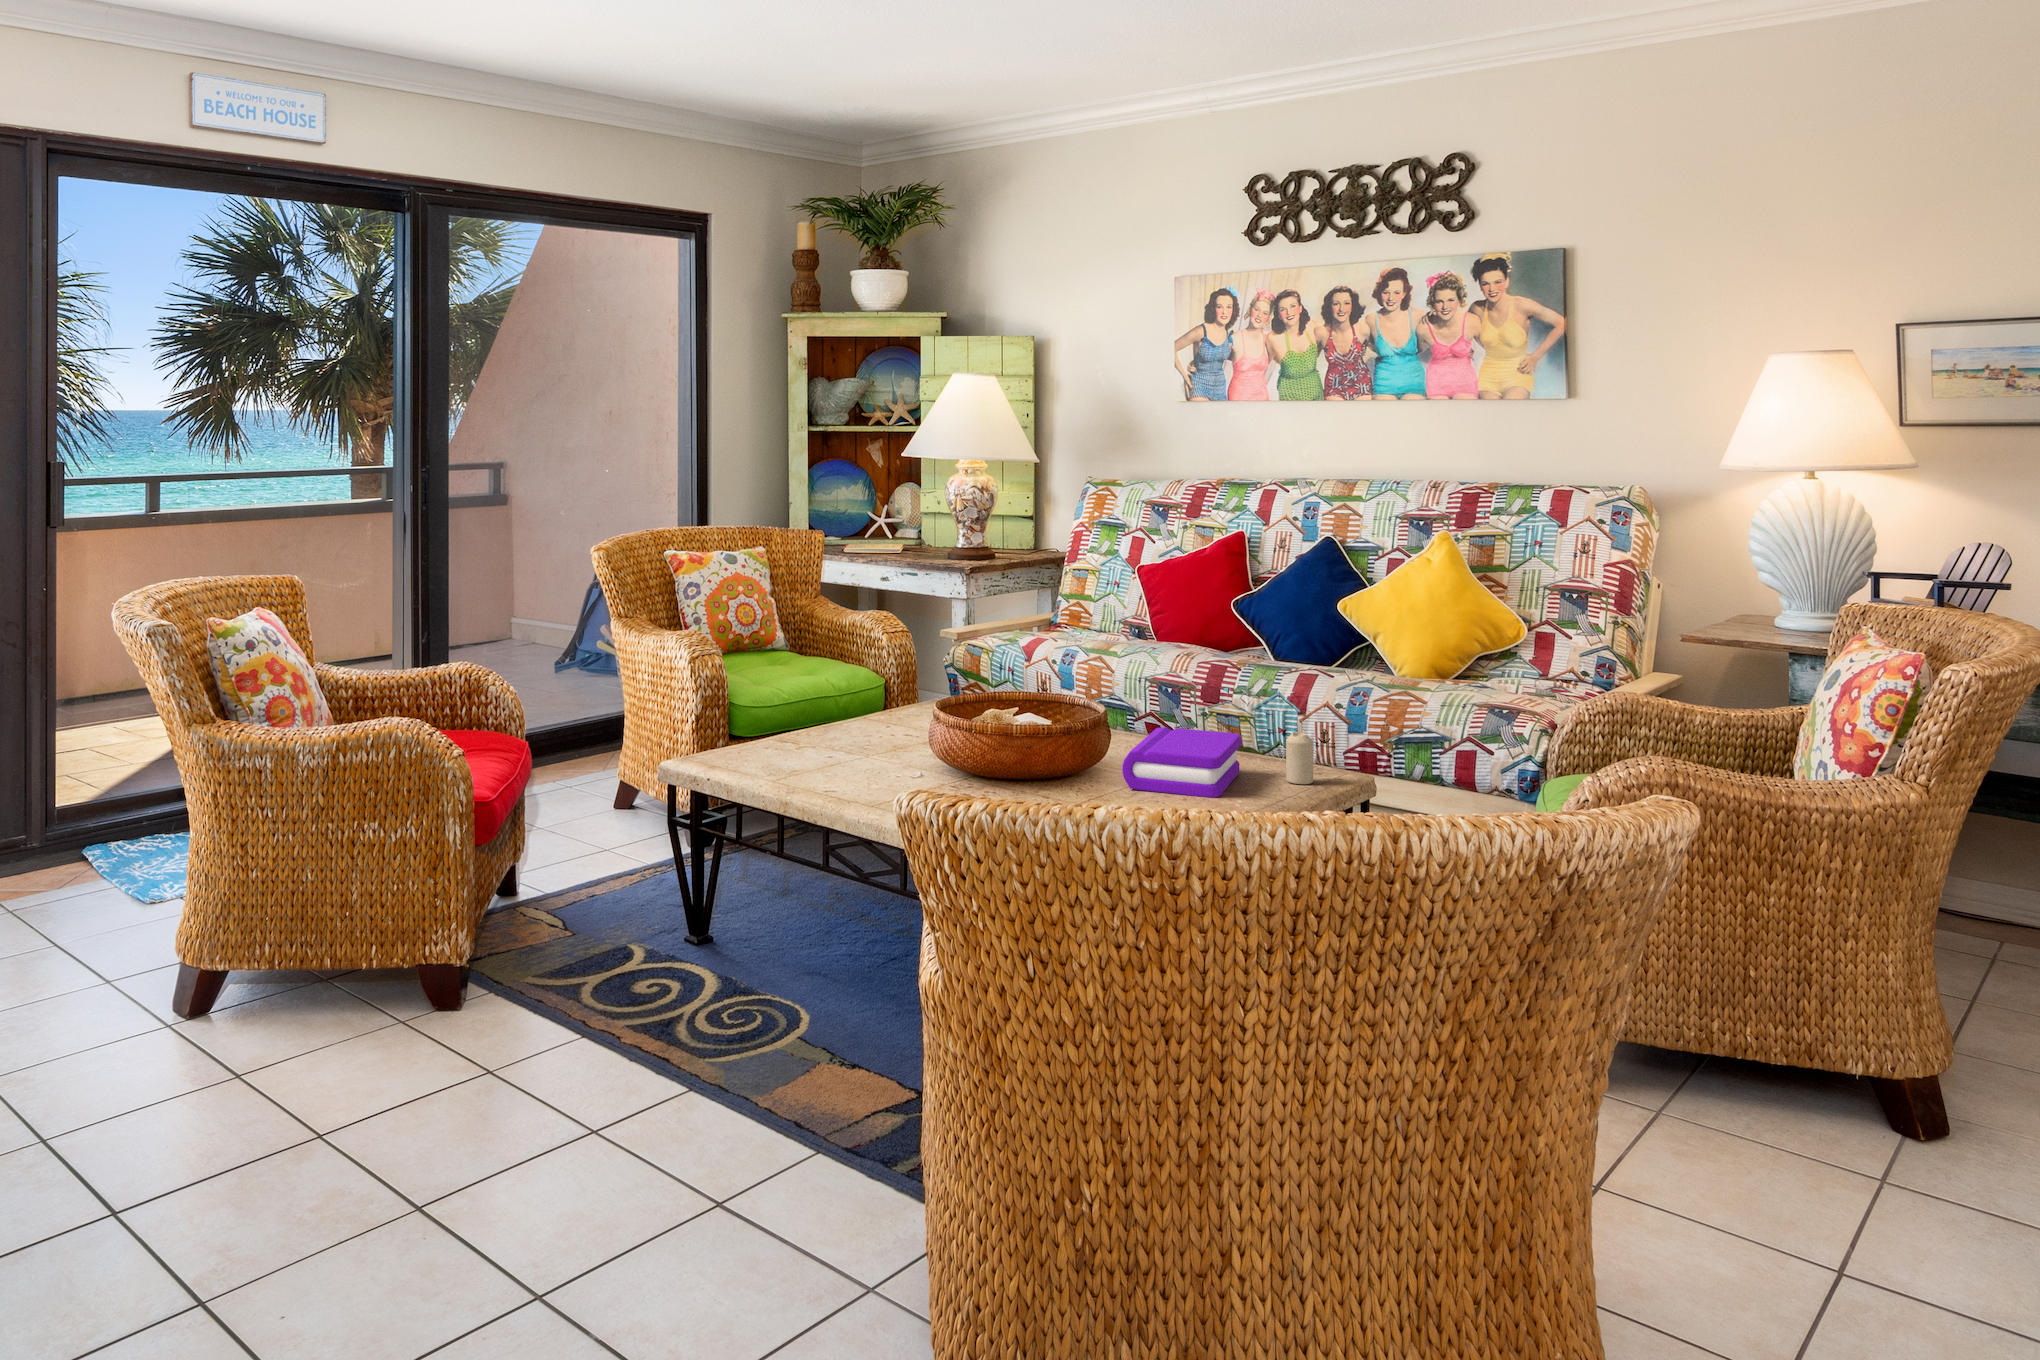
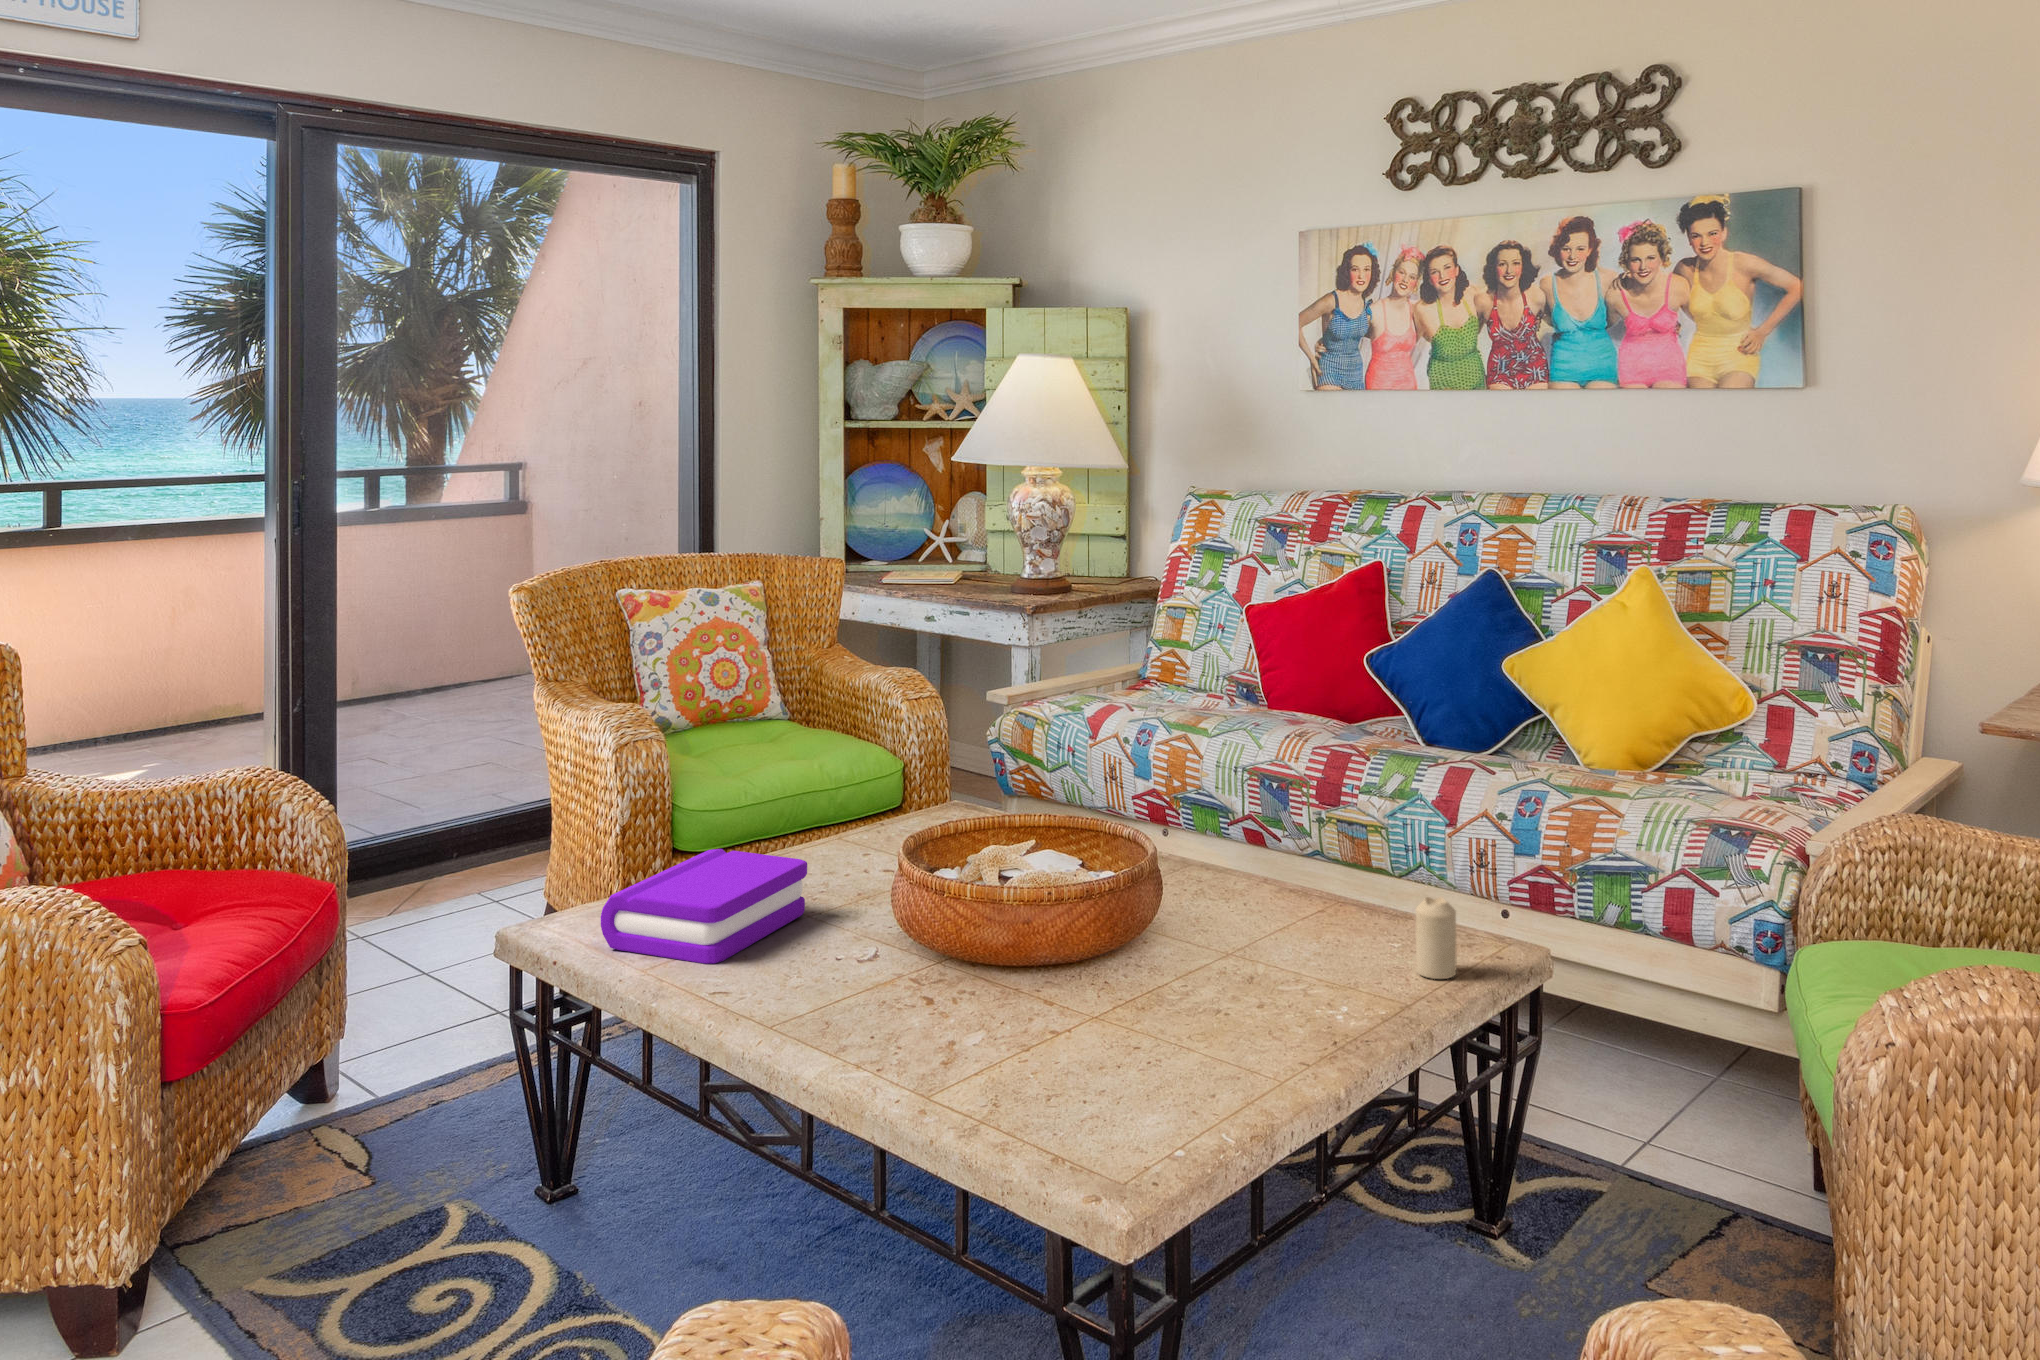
book: present [1122,727,1241,798] -> present [601,849,807,964]

